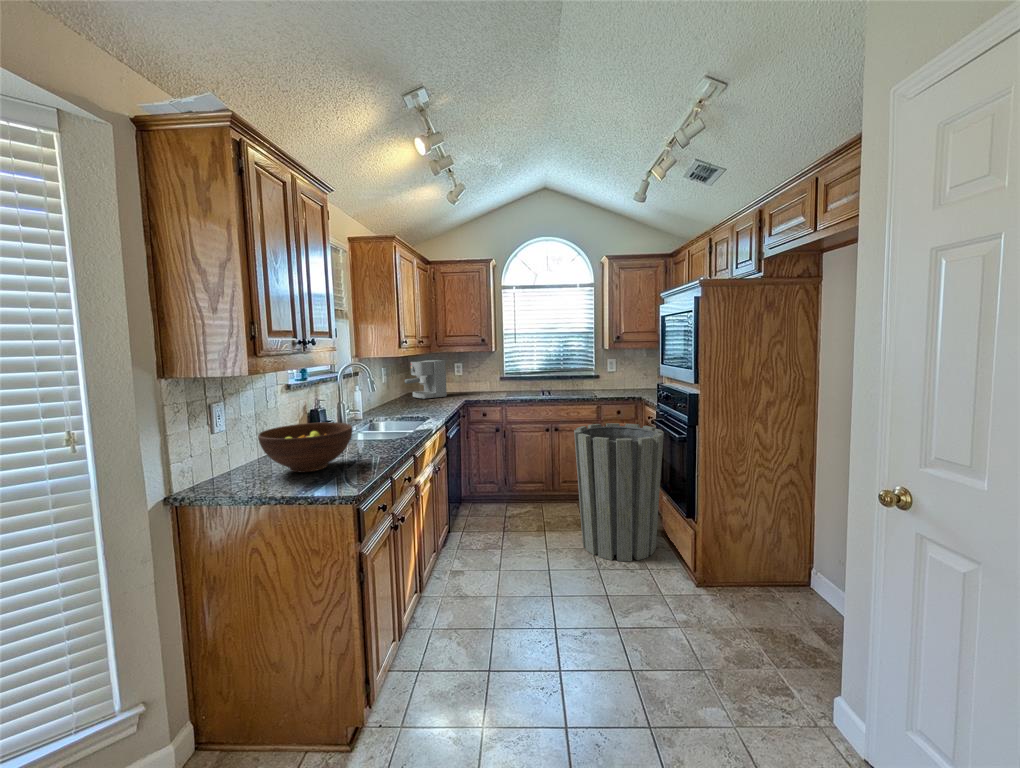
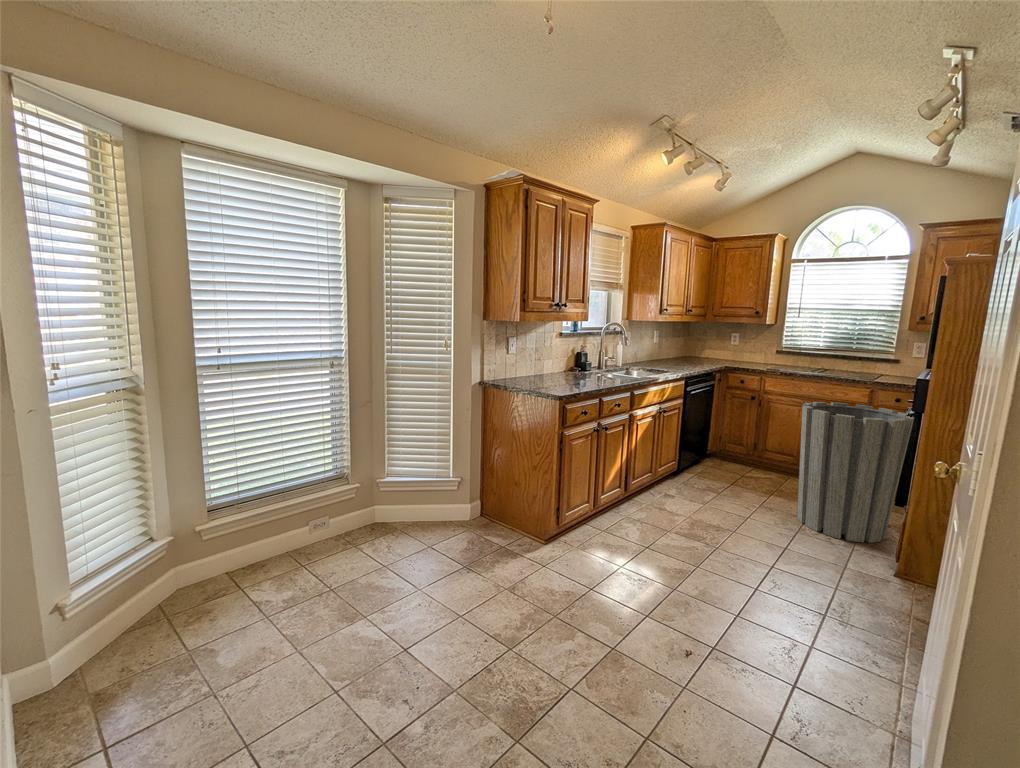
coffee maker: present [405,360,447,399] -> none [674,329,716,363]
fruit bowl: present [258,422,353,473] -> none [529,356,581,384]

